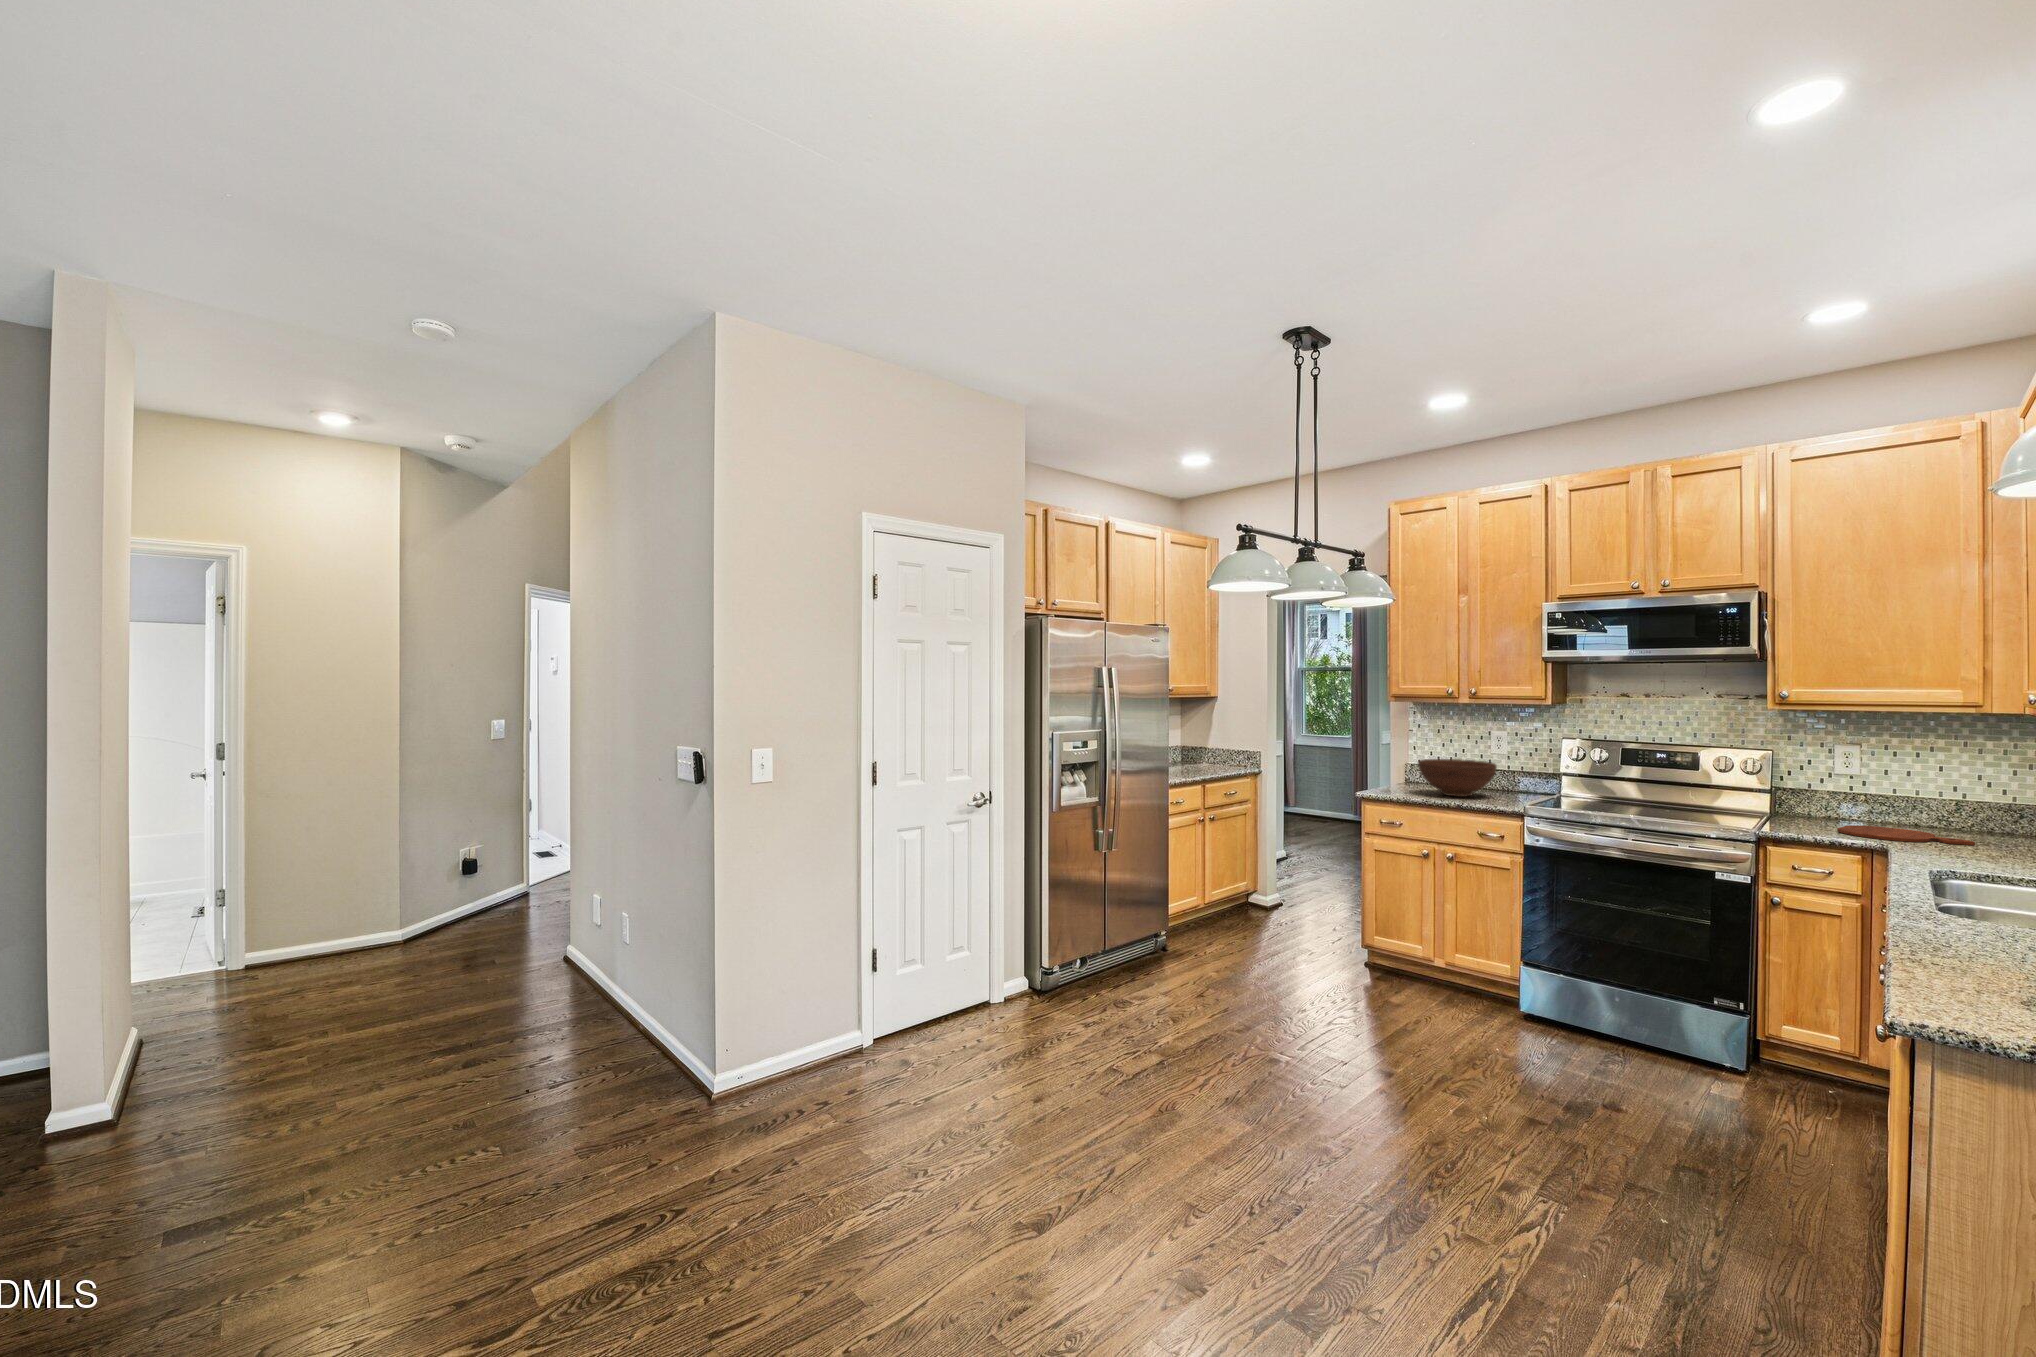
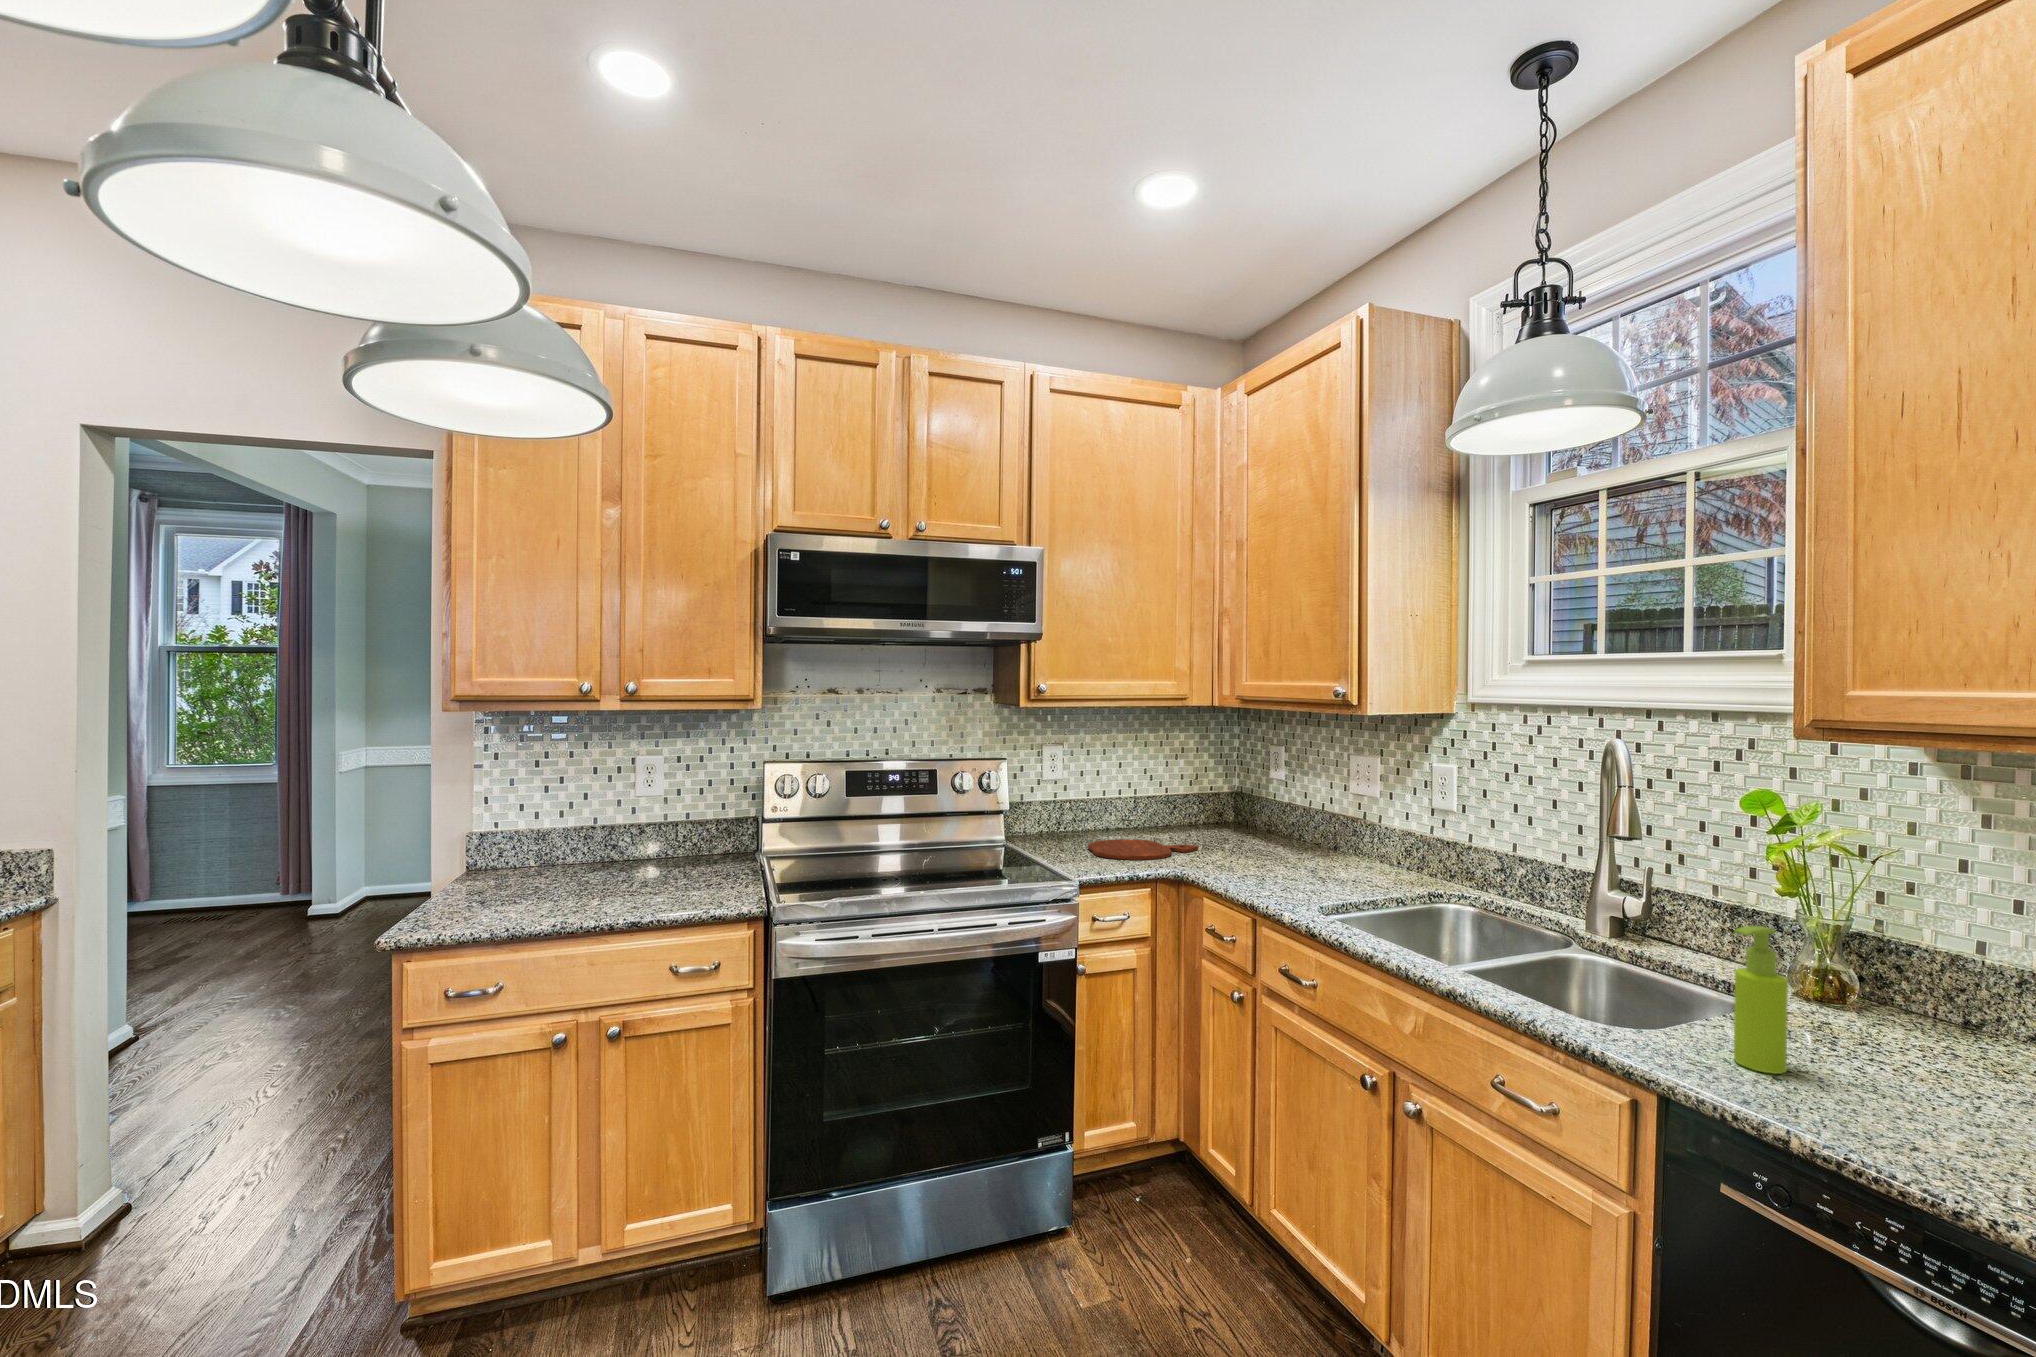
fruit bowl: present [1418,759,1497,797] -> none [532,815,682,894]
soap dispenser: none [1945,850,1991,944] -> present [1734,926,1788,1074]

